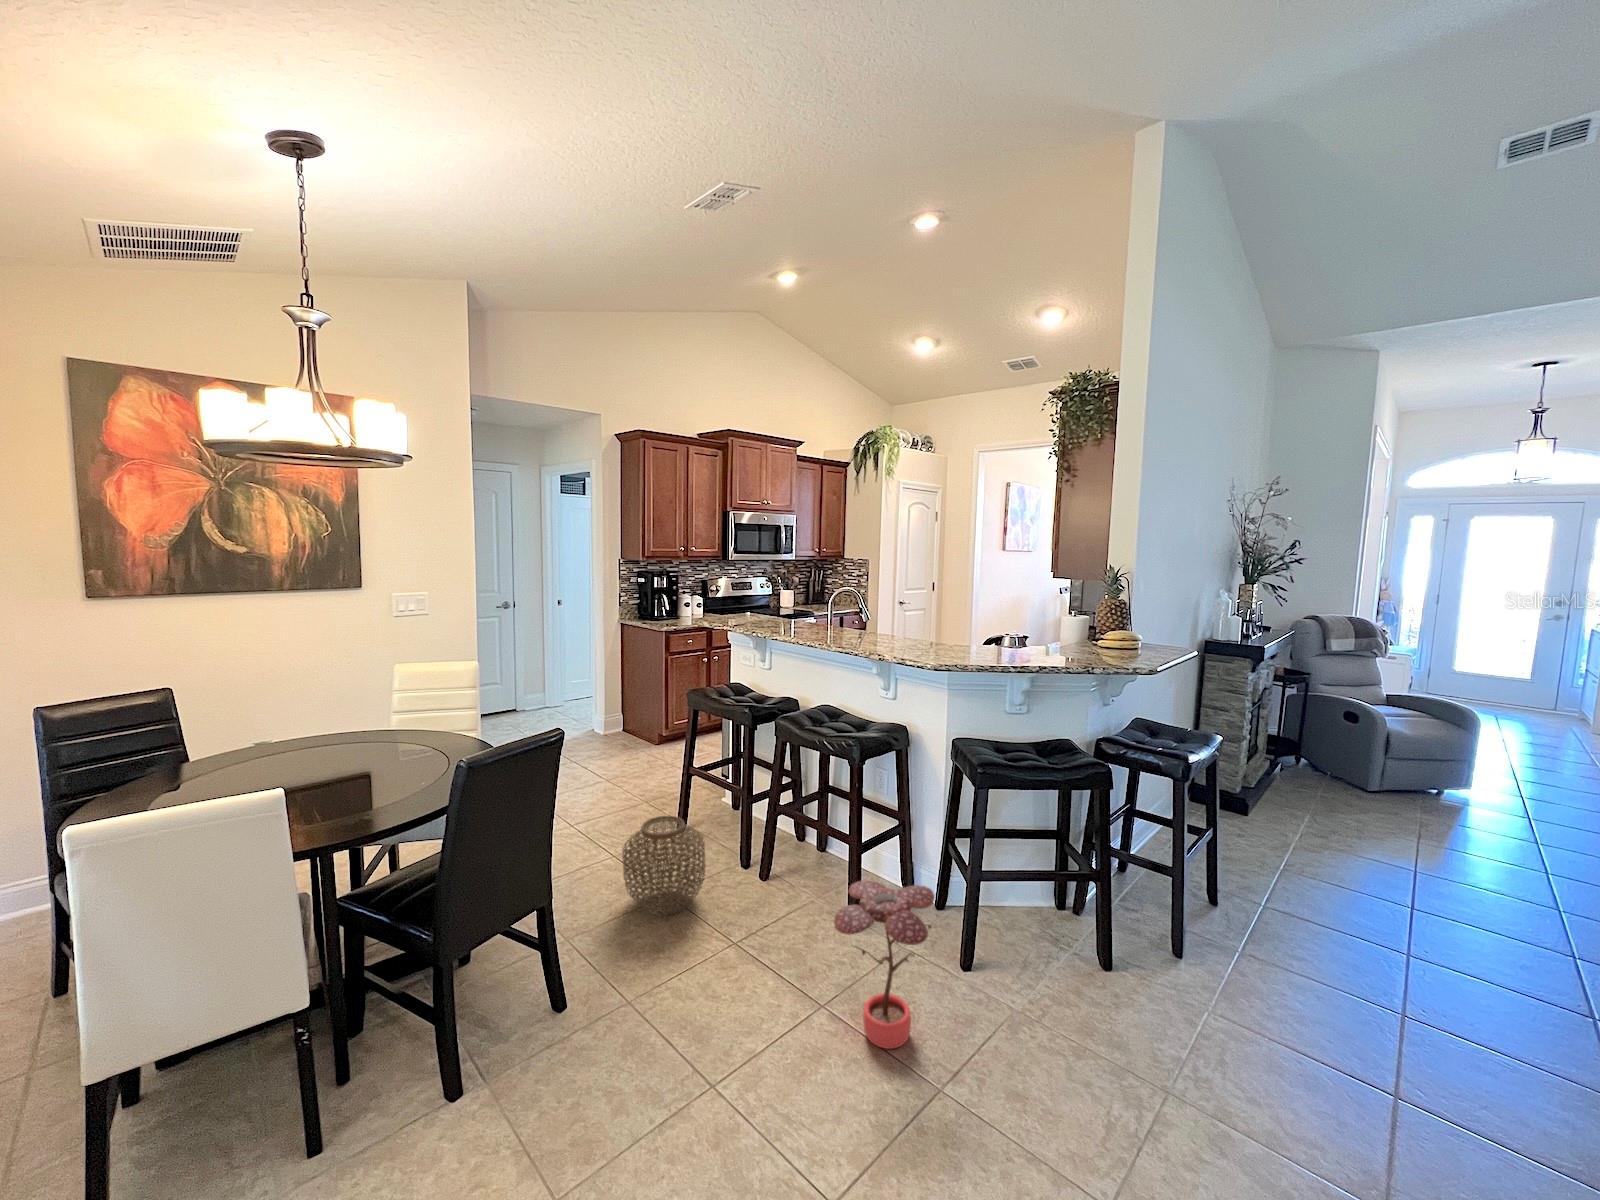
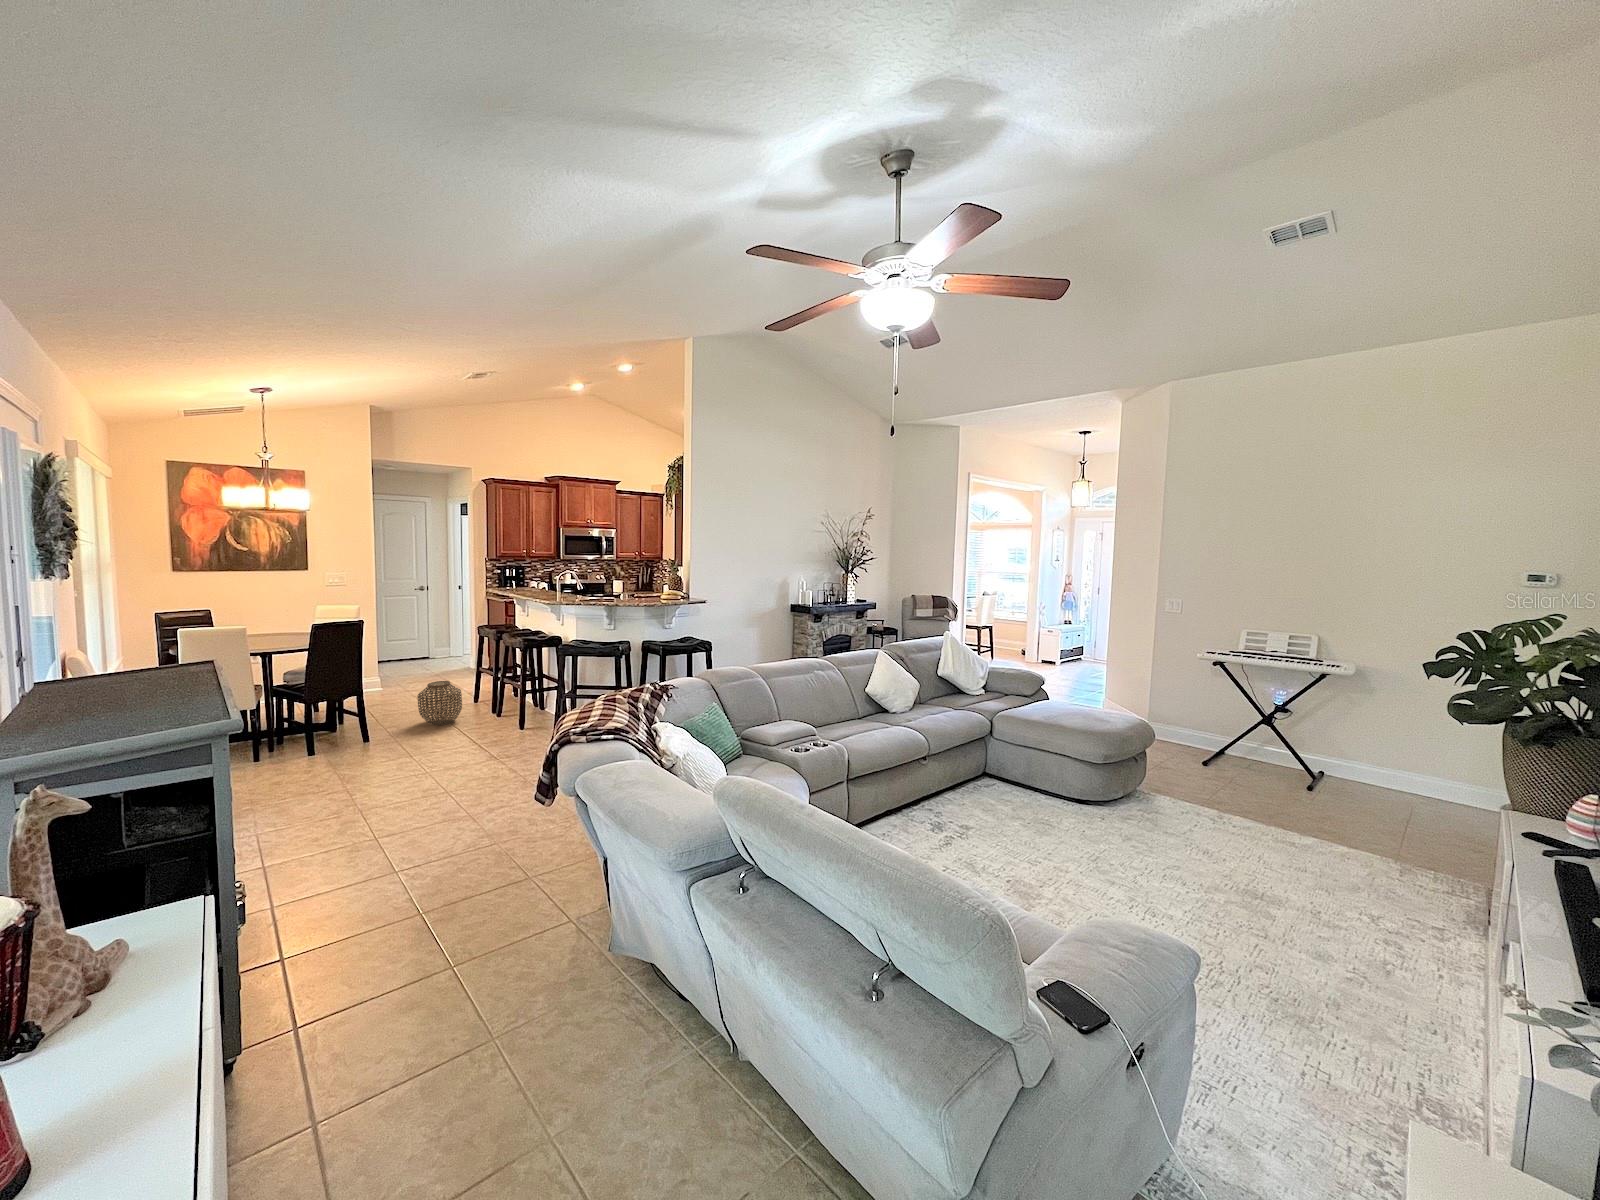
potted plant: present [834,880,935,1049] -> none [466,692,517,754]

